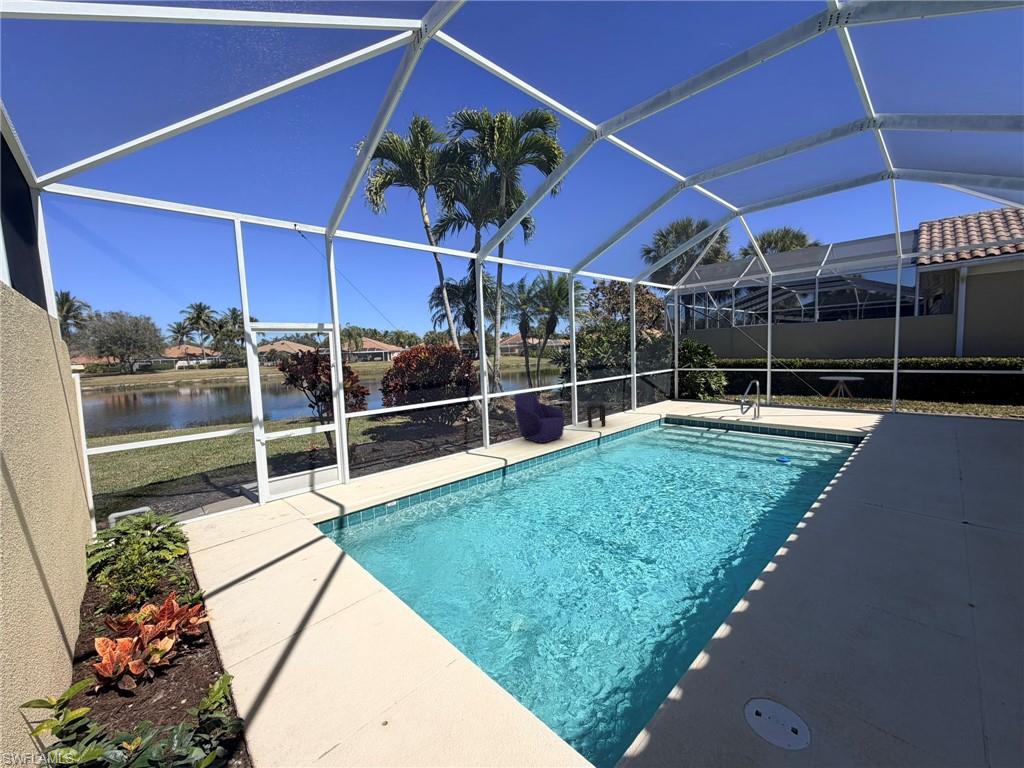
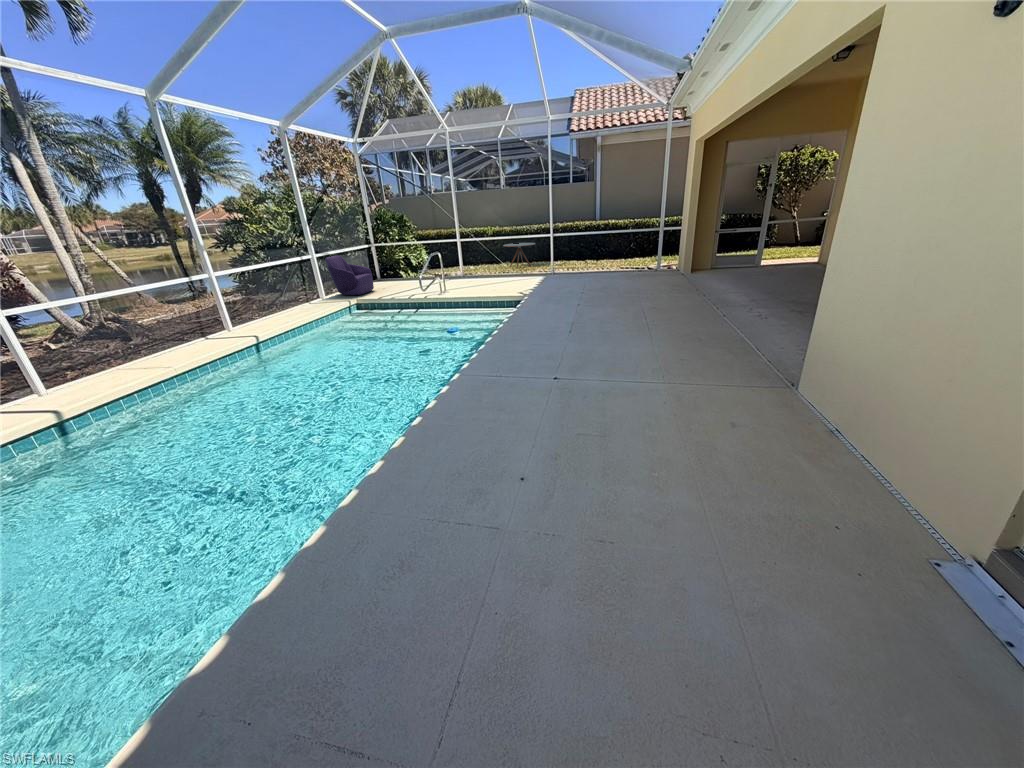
armchair: present [514,392,564,443] -> present [325,256,374,296]
bench: present [587,400,605,427] -> none [238,293,275,330]

